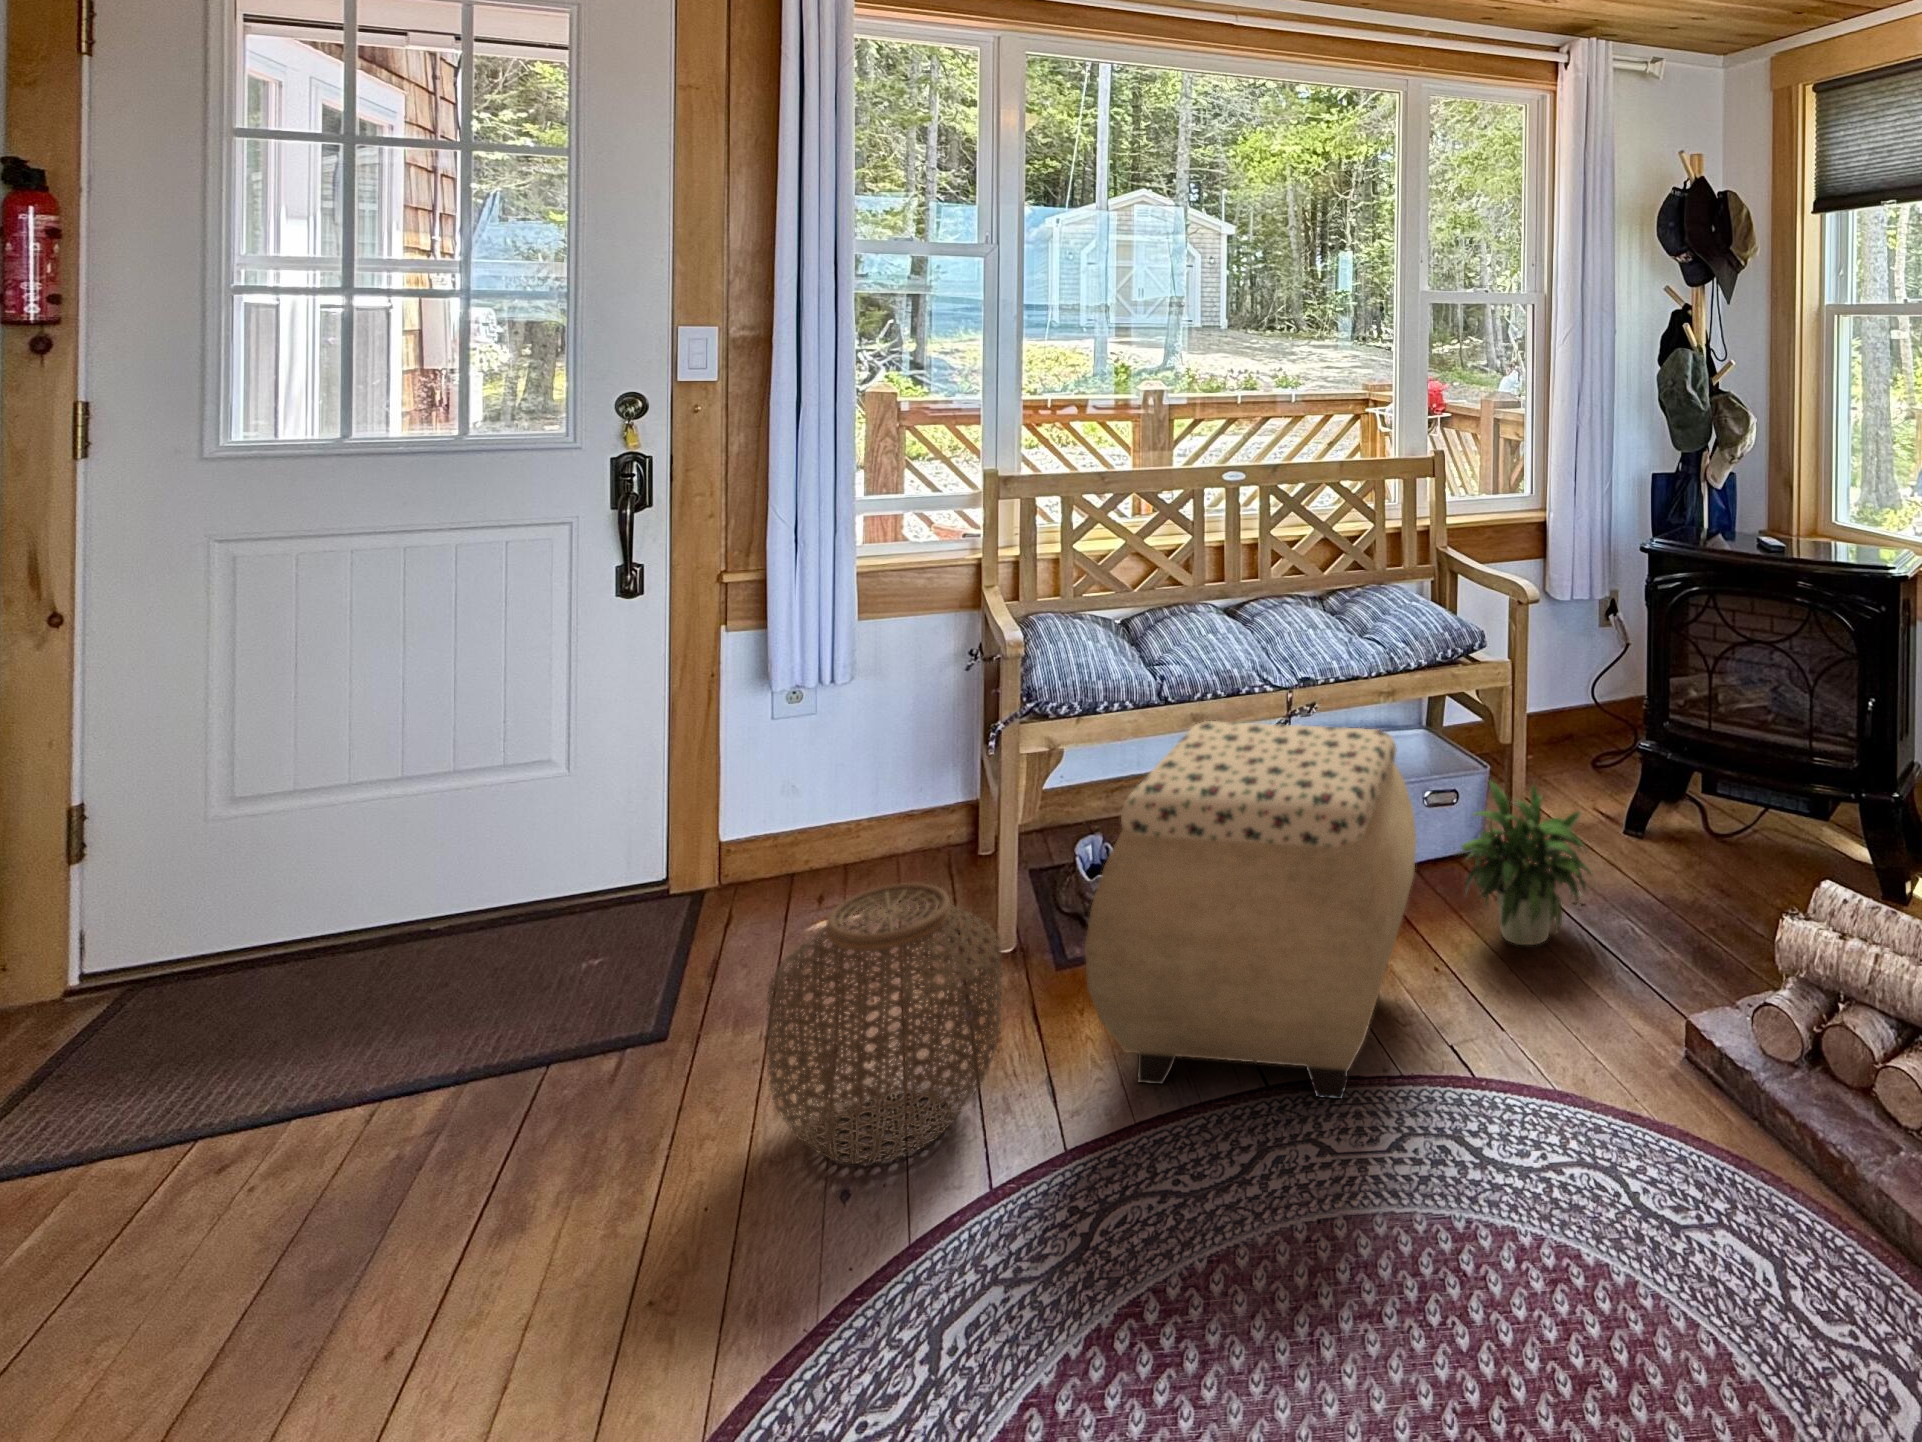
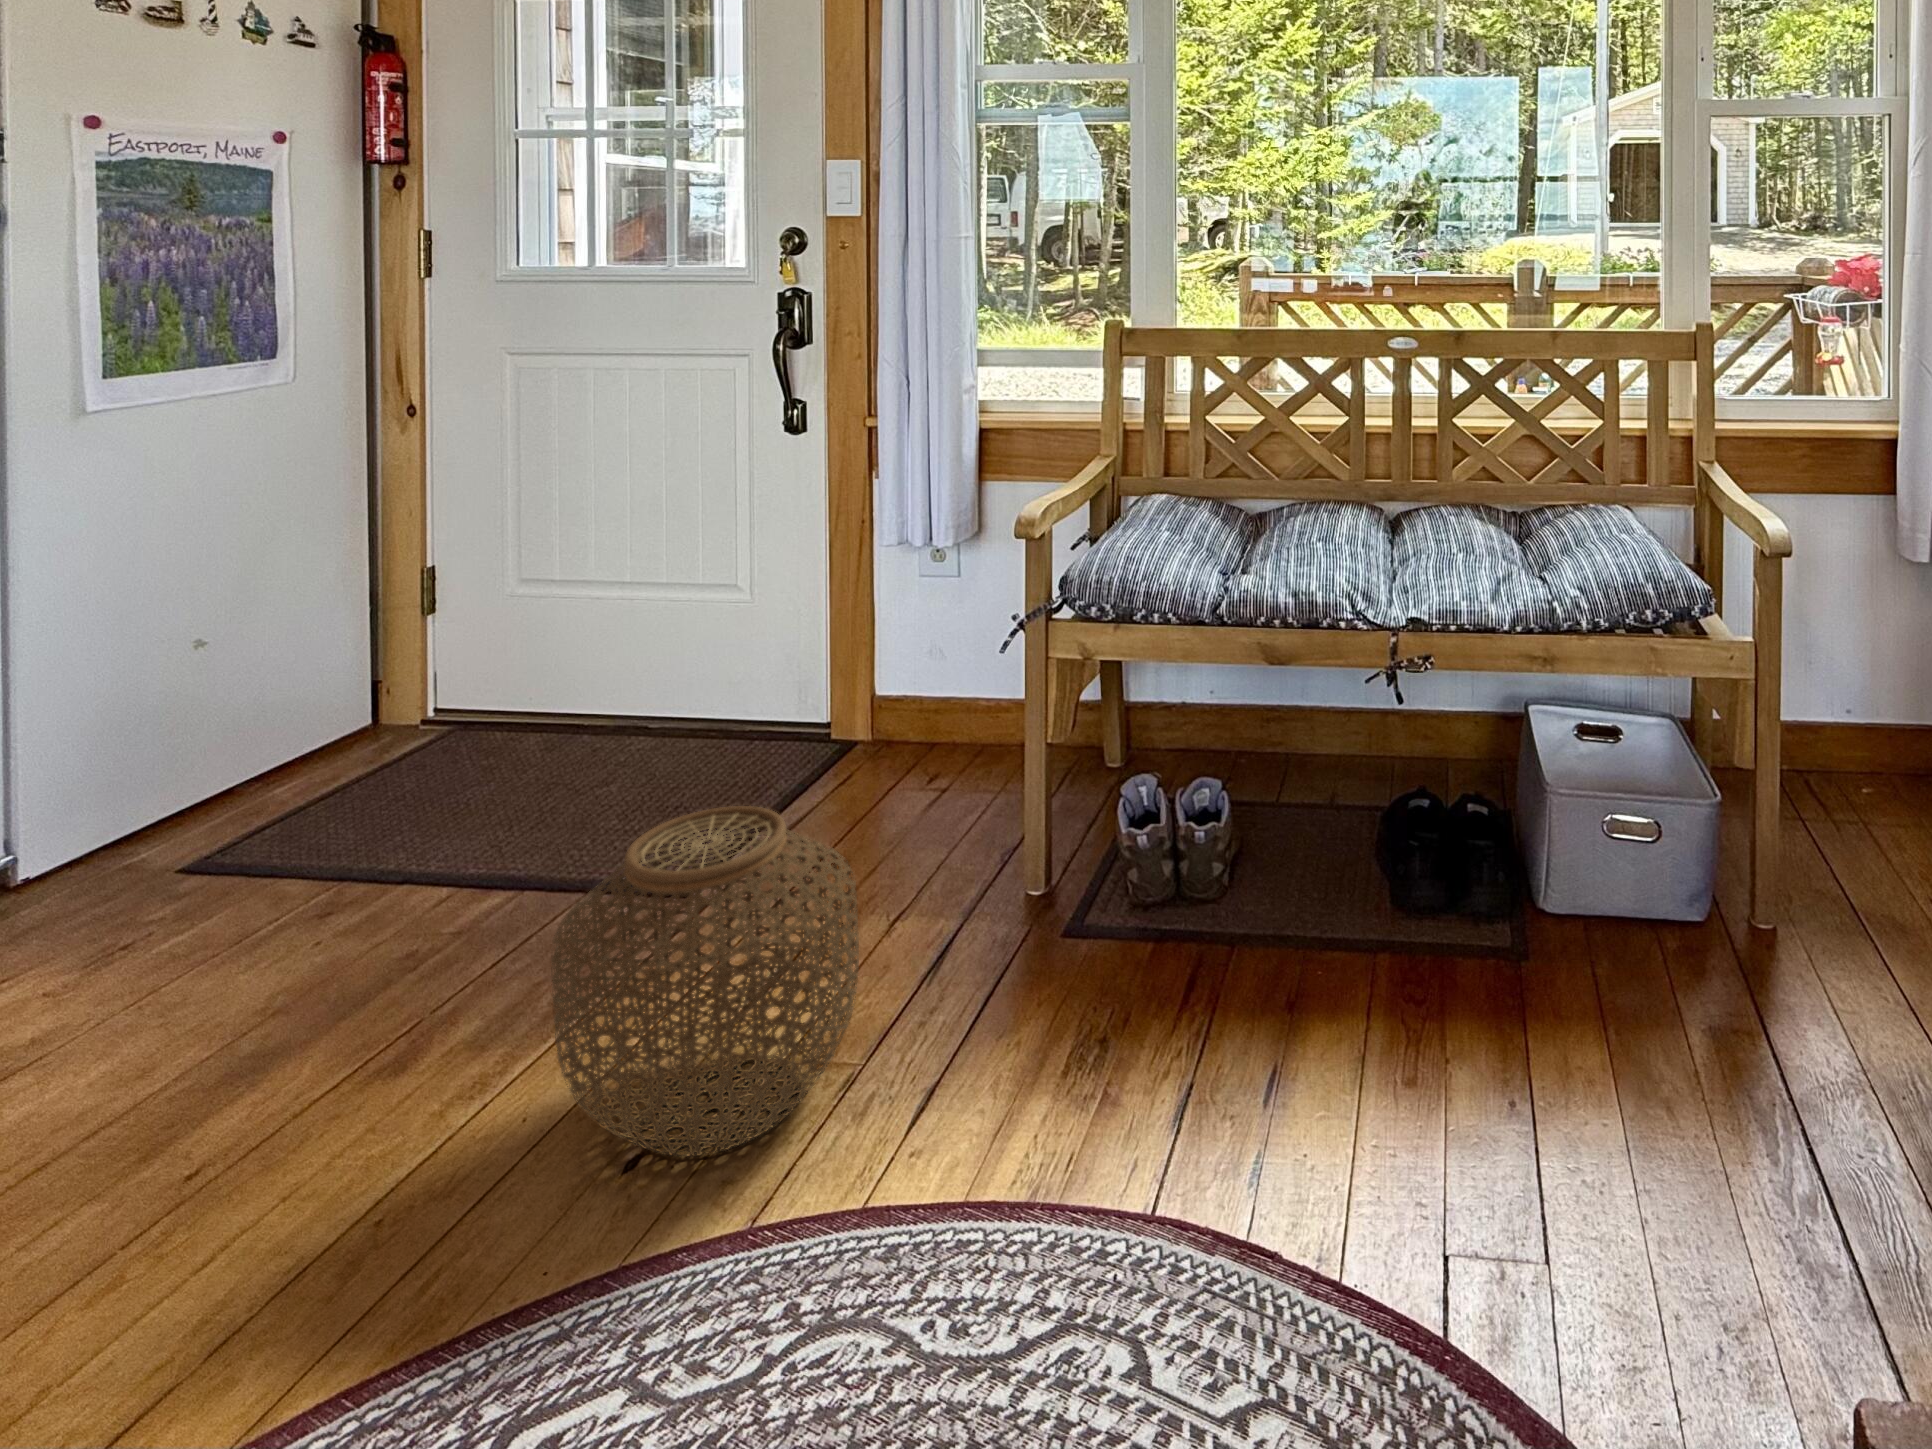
ottoman: present [1085,721,1416,1099] -> none [917,658,1476,1281]
potted plant: present [1458,781,1591,945] -> none [1567,811,1813,1093]

